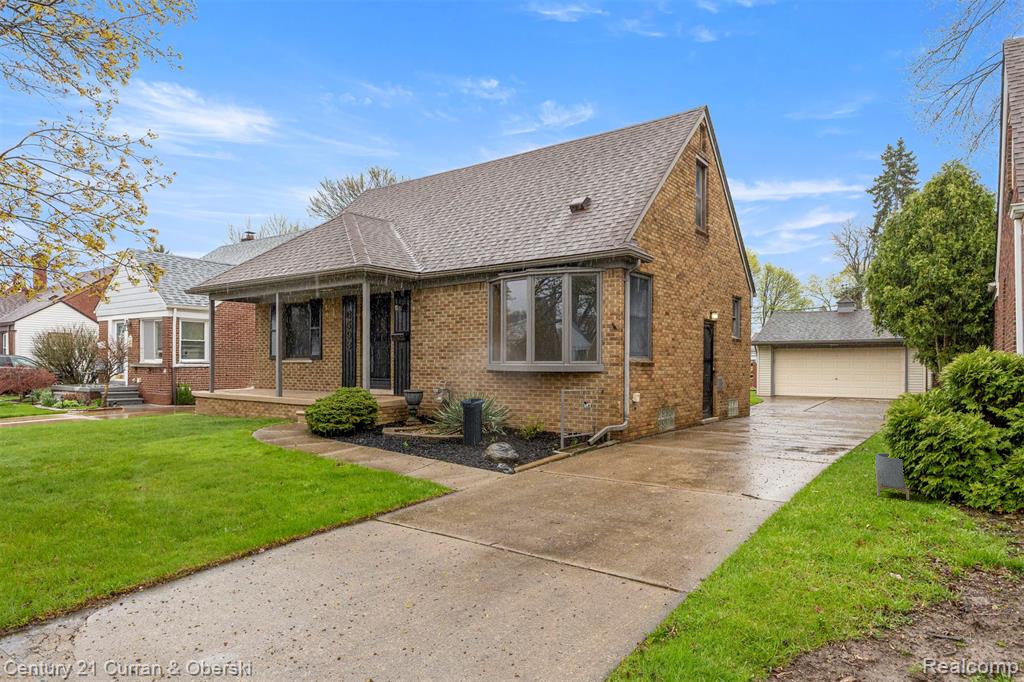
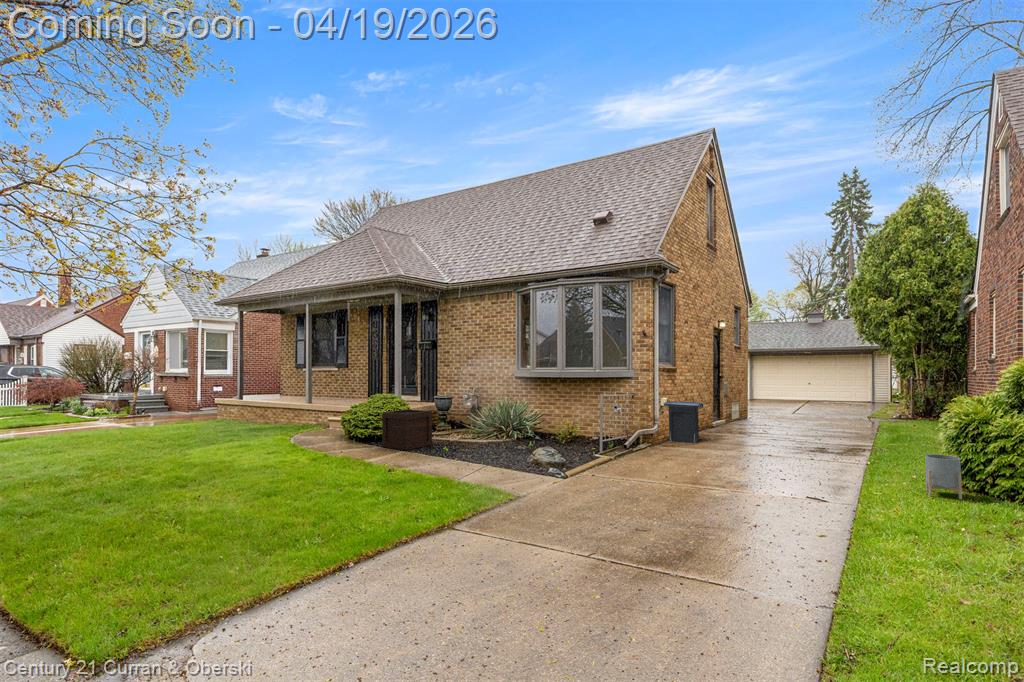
trash can: present [460,398,484,445] -> present [664,401,703,443]
wooden crate: none [342,403,394,445] -> present [382,409,432,450]

